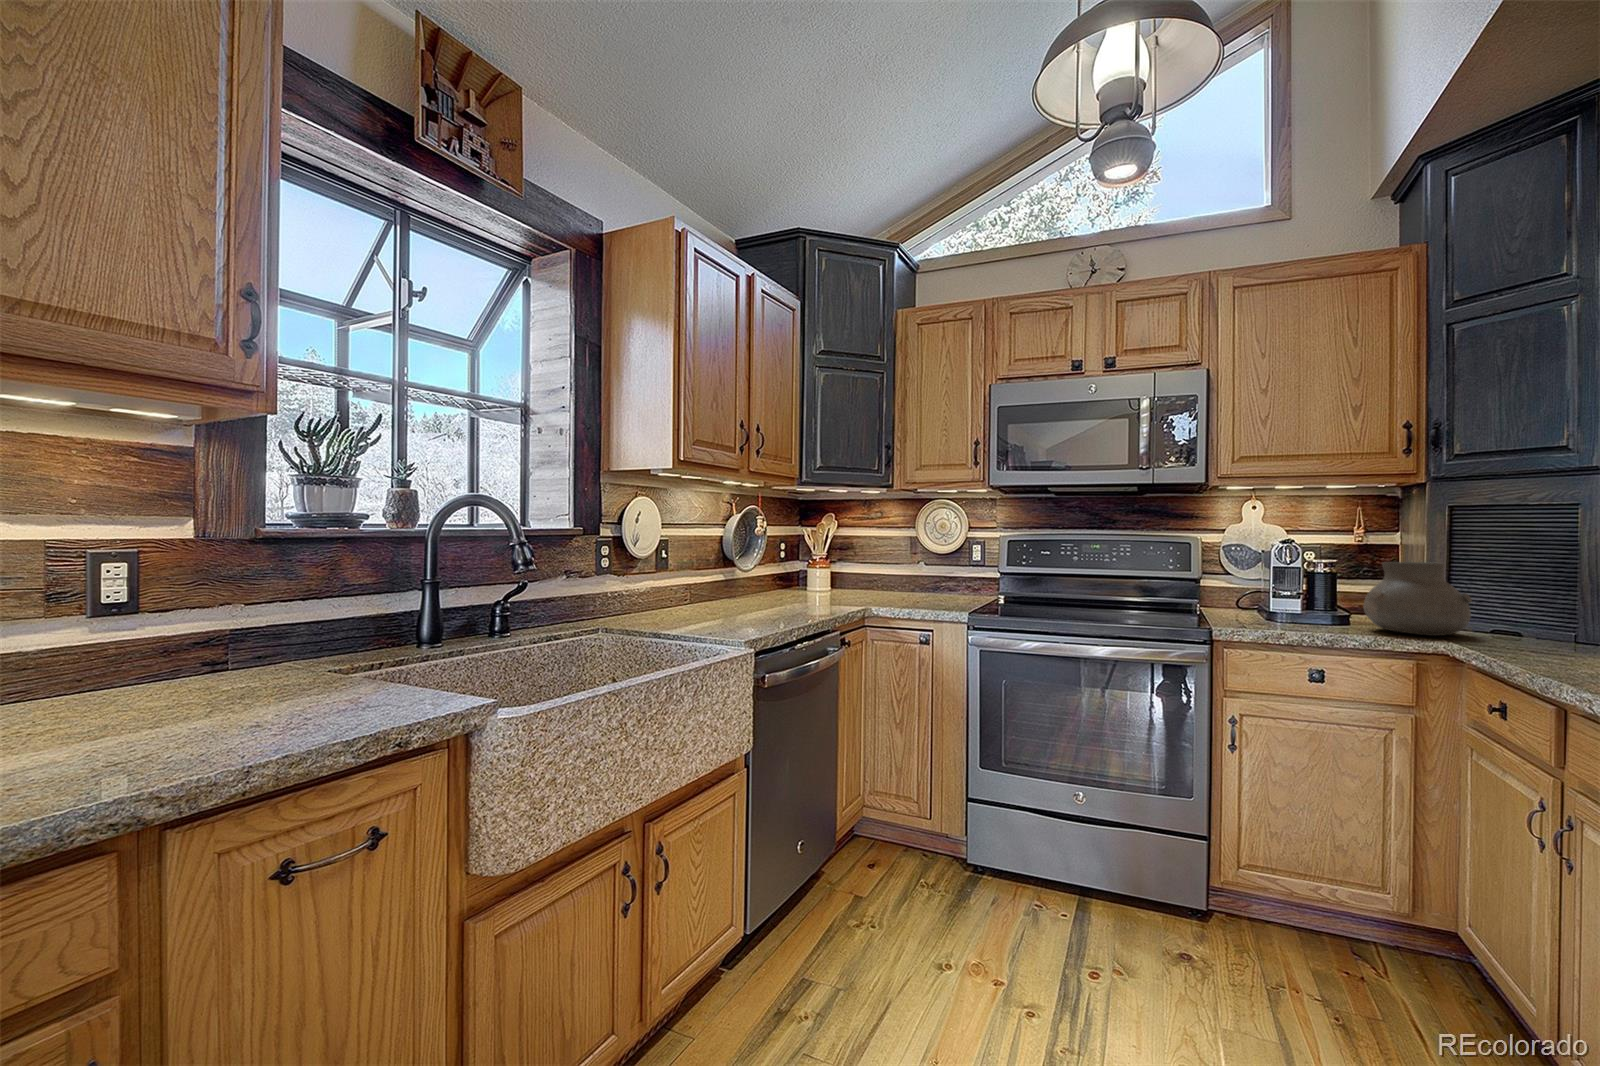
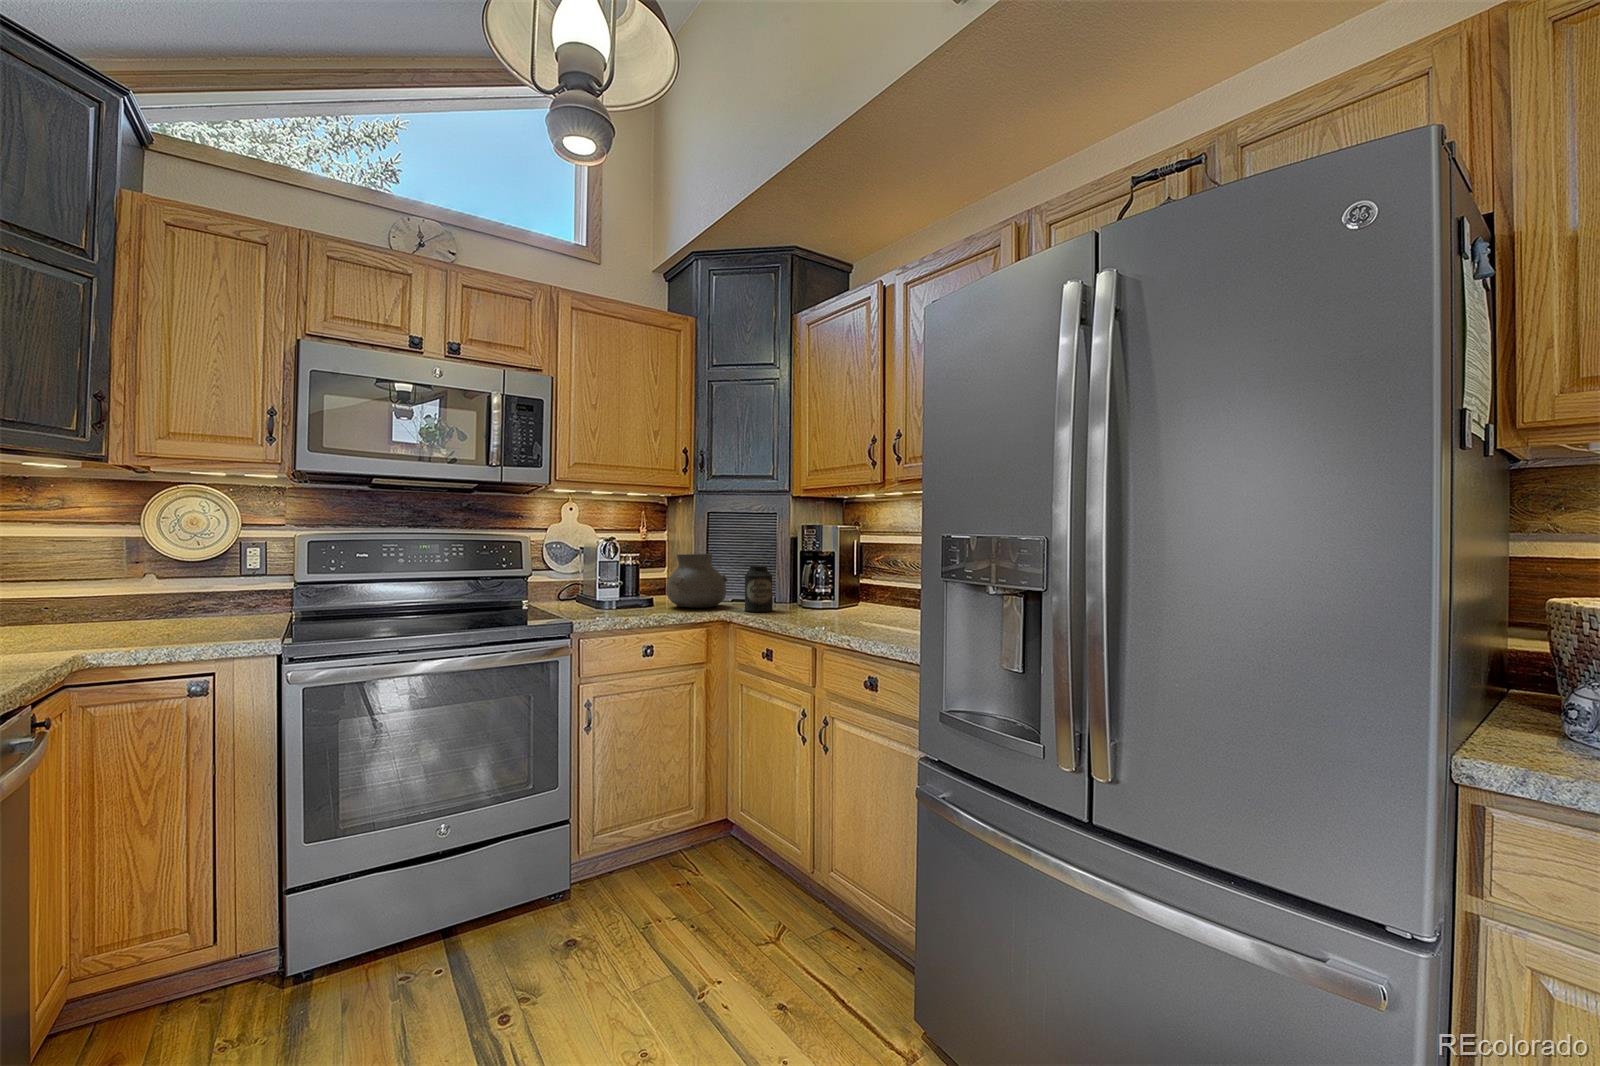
canister: none [1490,582,1550,653] -> present [745,565,773,612]

